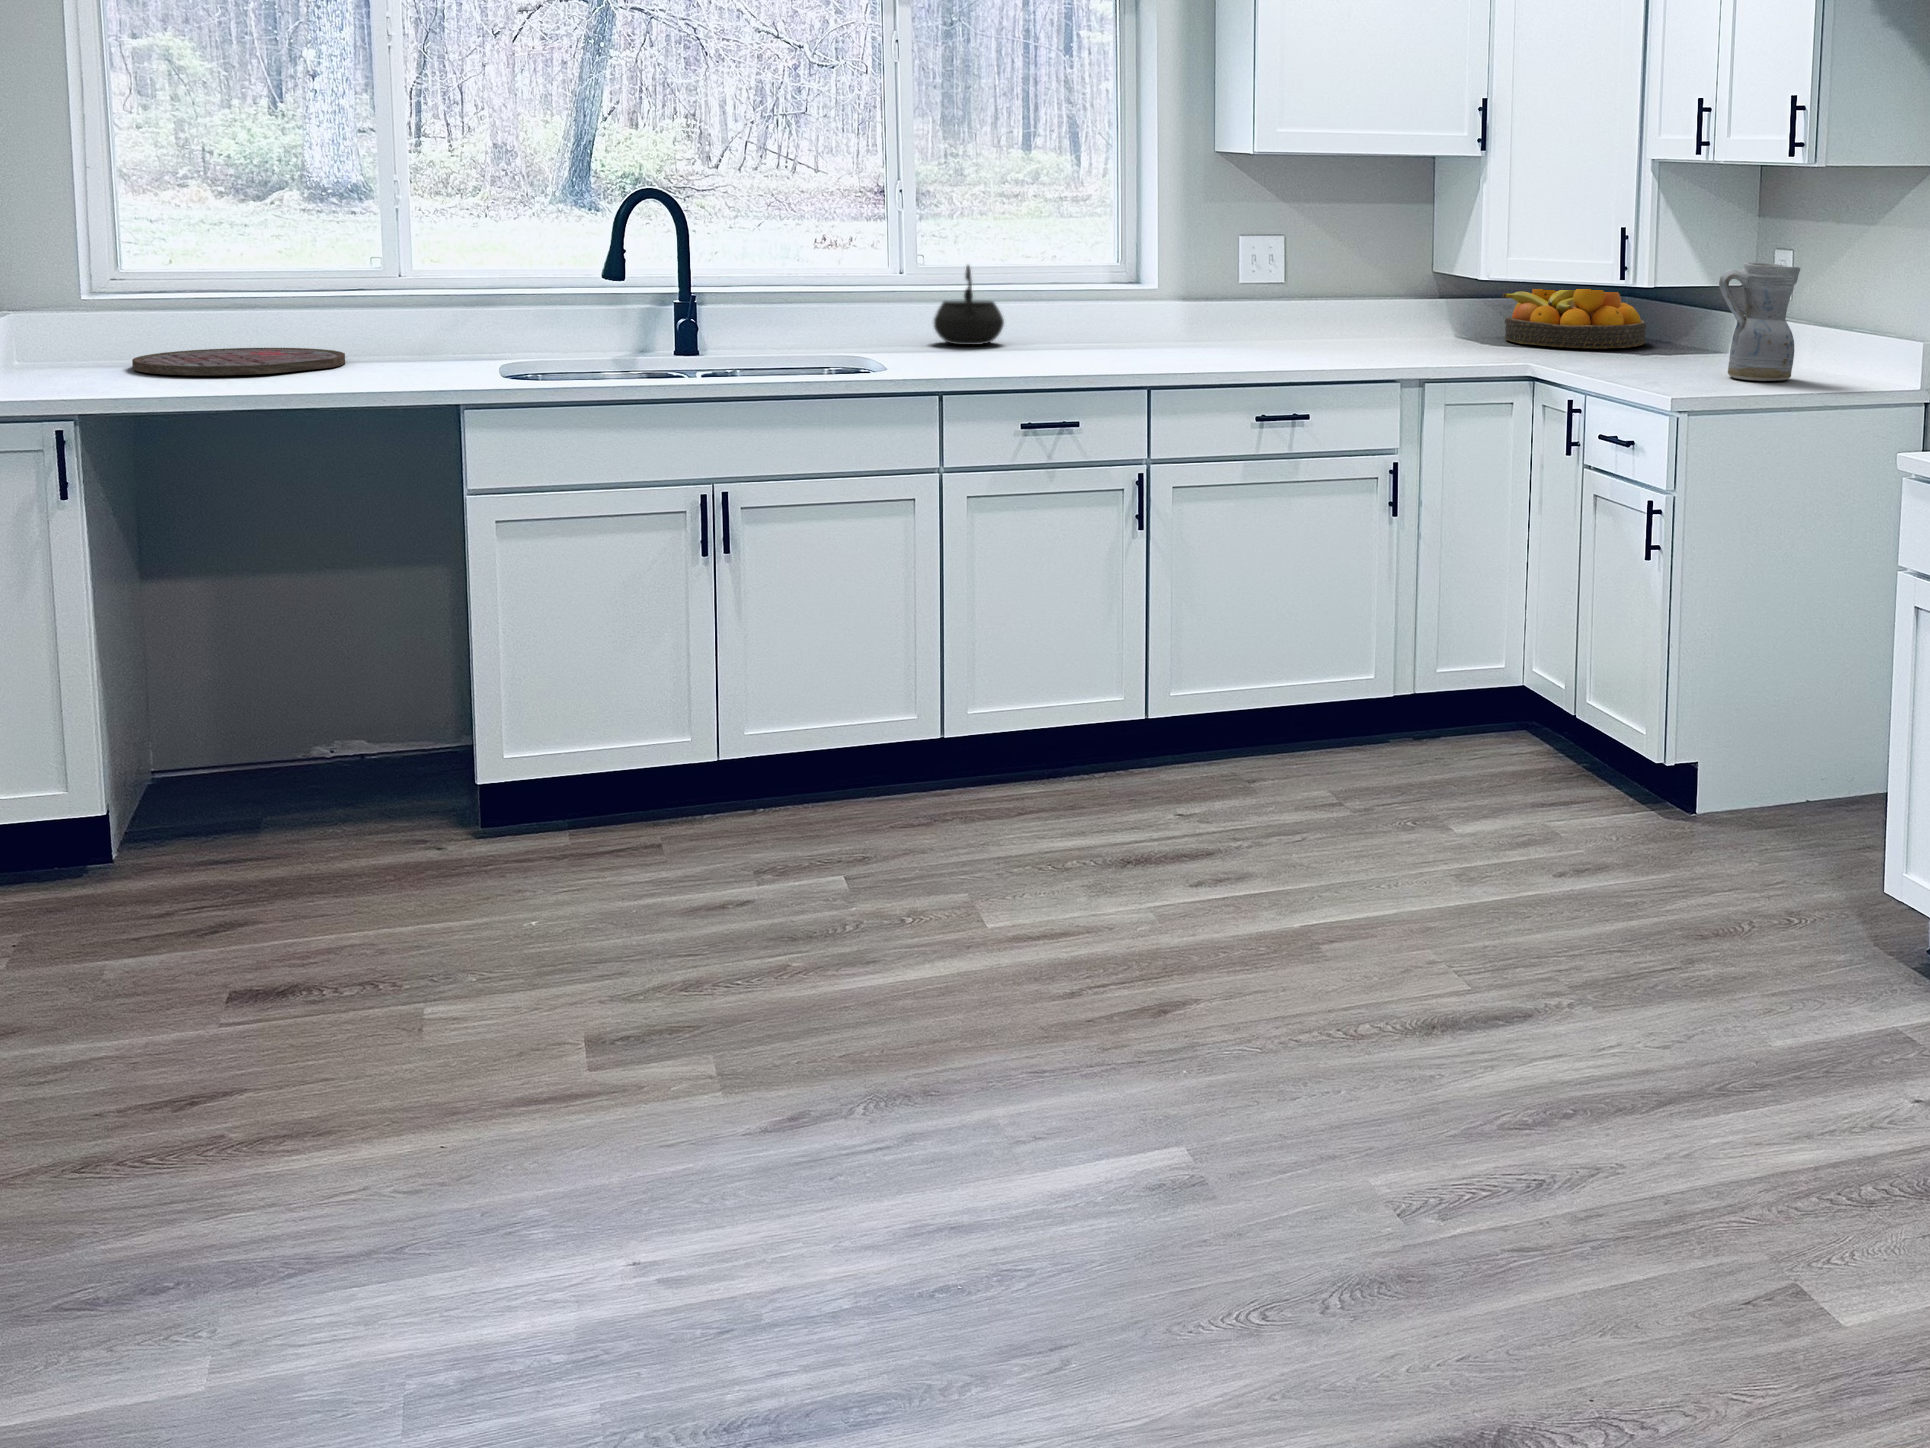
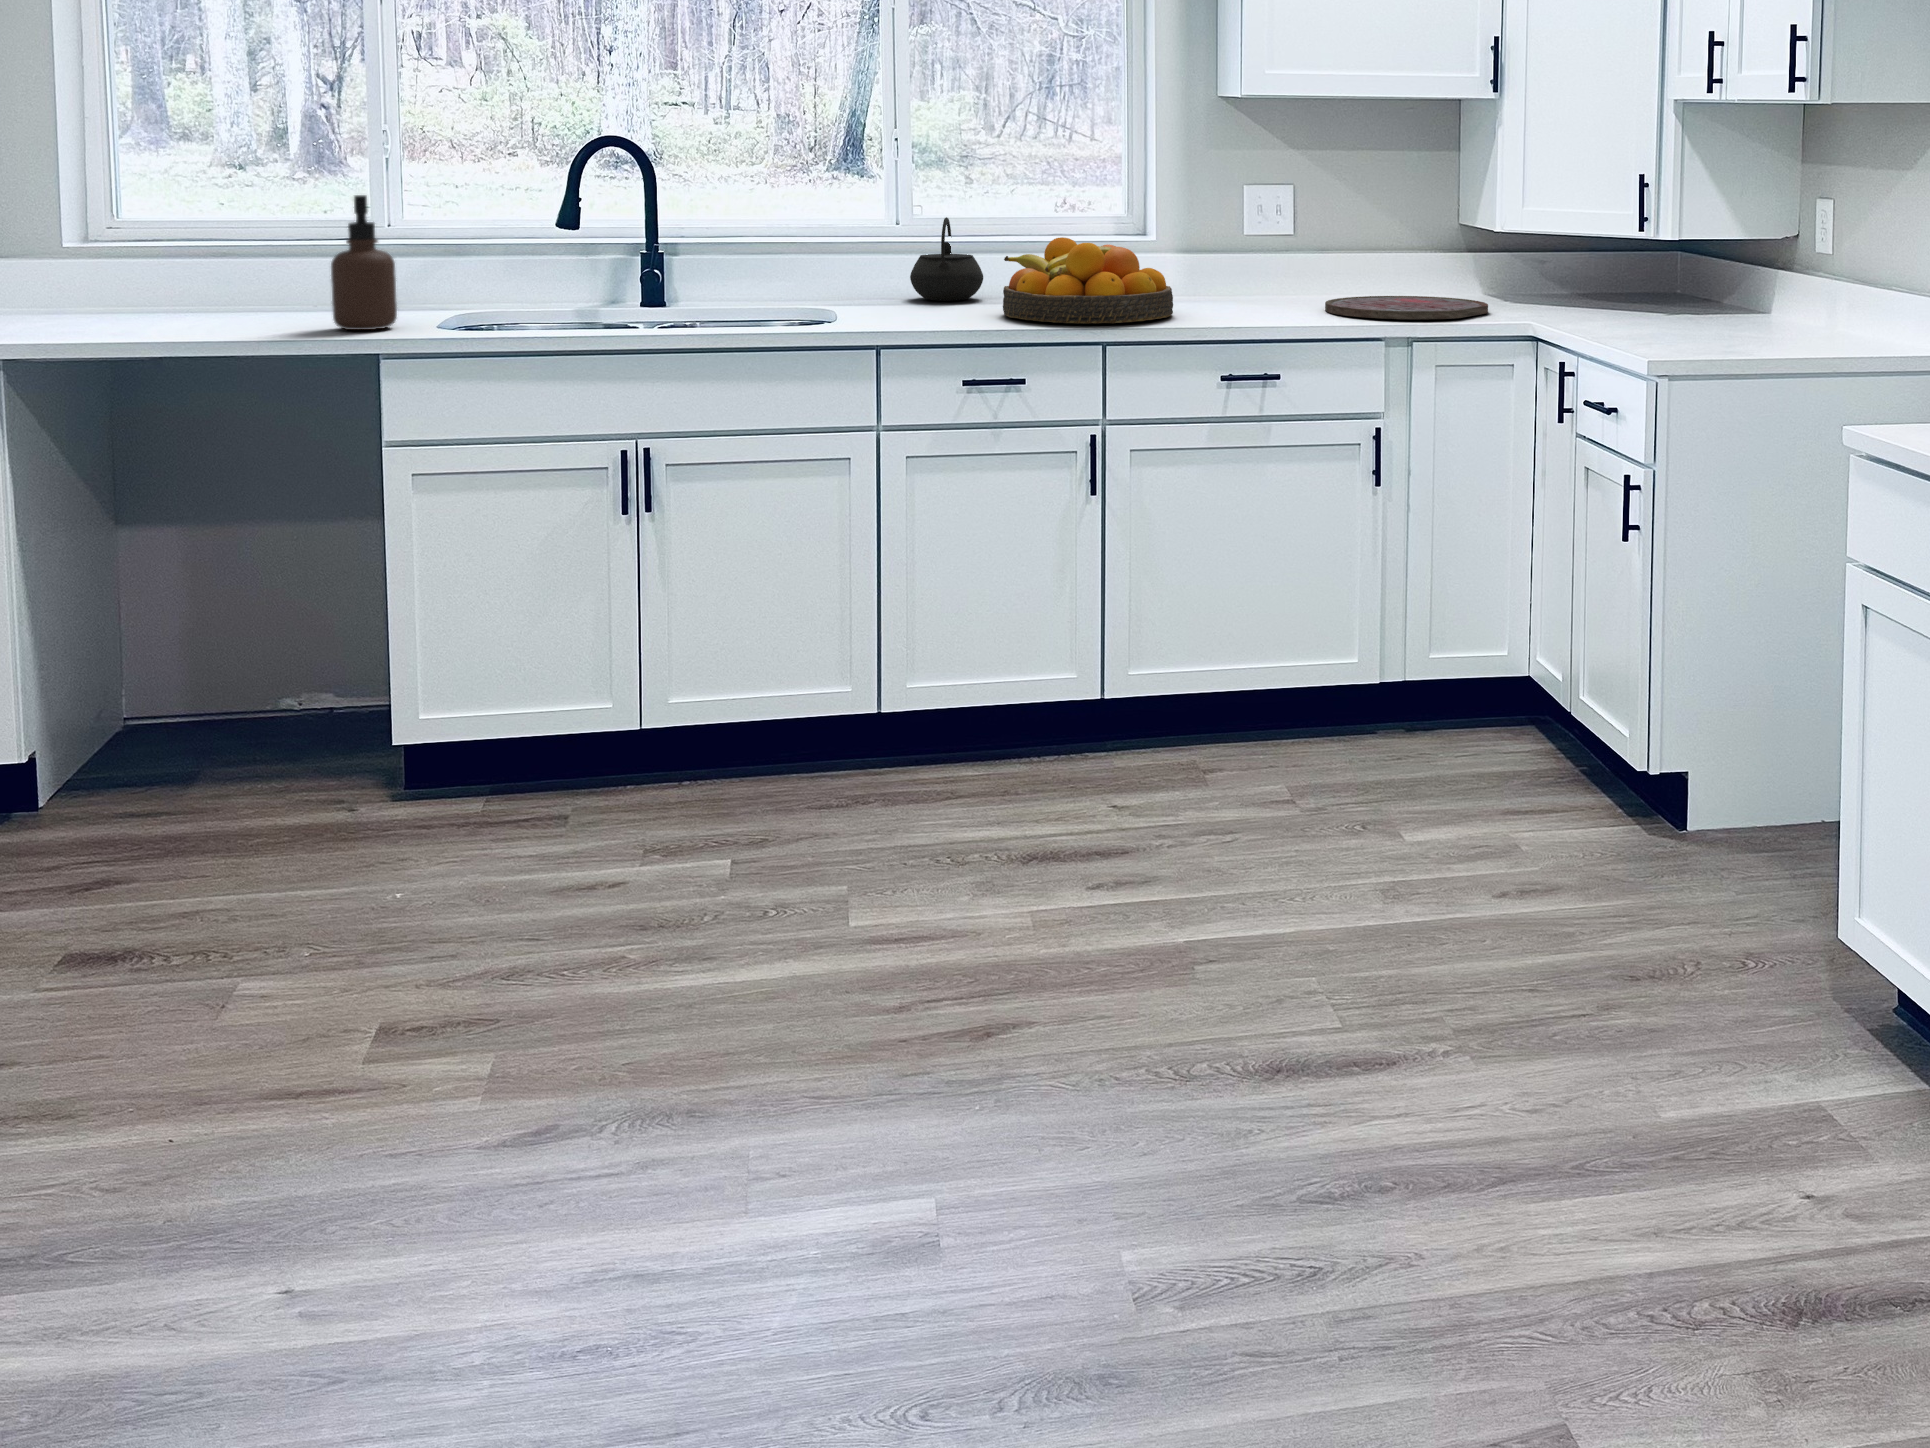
soap dispenser: none [387,241,454,377] -> present [331,195,397,330]
ceramic pitcher: present [1719,262,1800,381] -> none [1725,211,1817,343]
fruit bowl: present [1502,289,1646,349] -> present [1003,237,1173,324]
cutting board: present [132,348,345,375] -> present [1325,296,1488,319]

